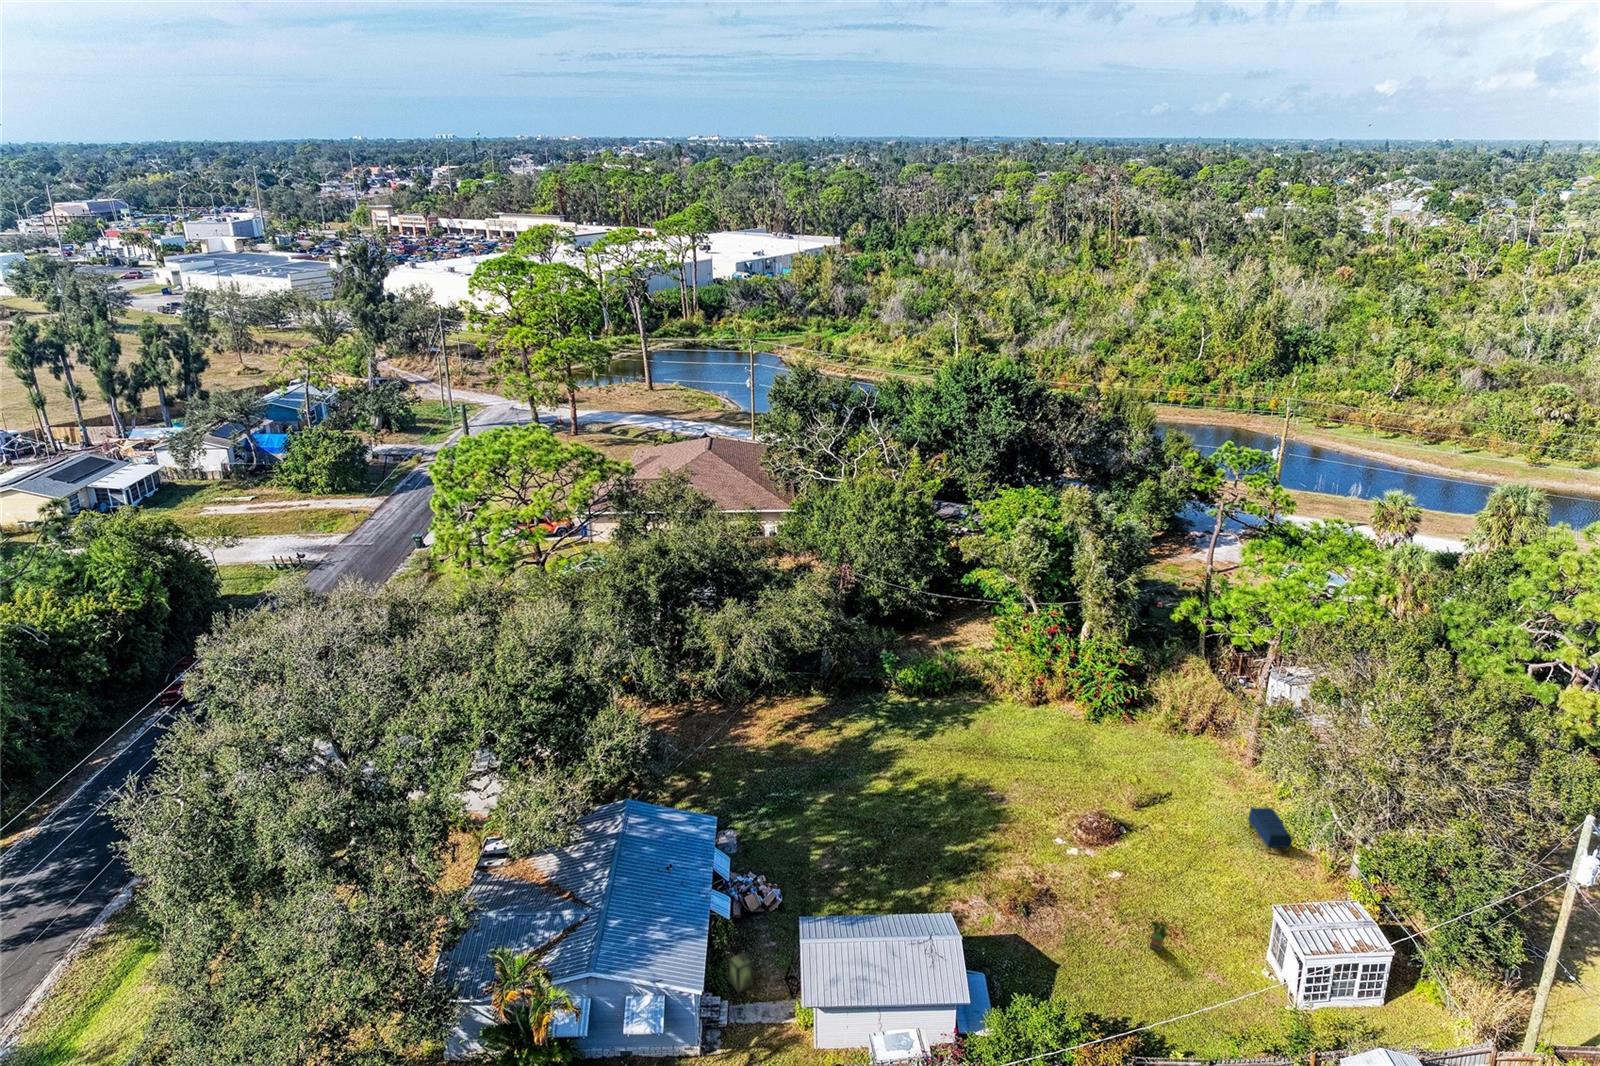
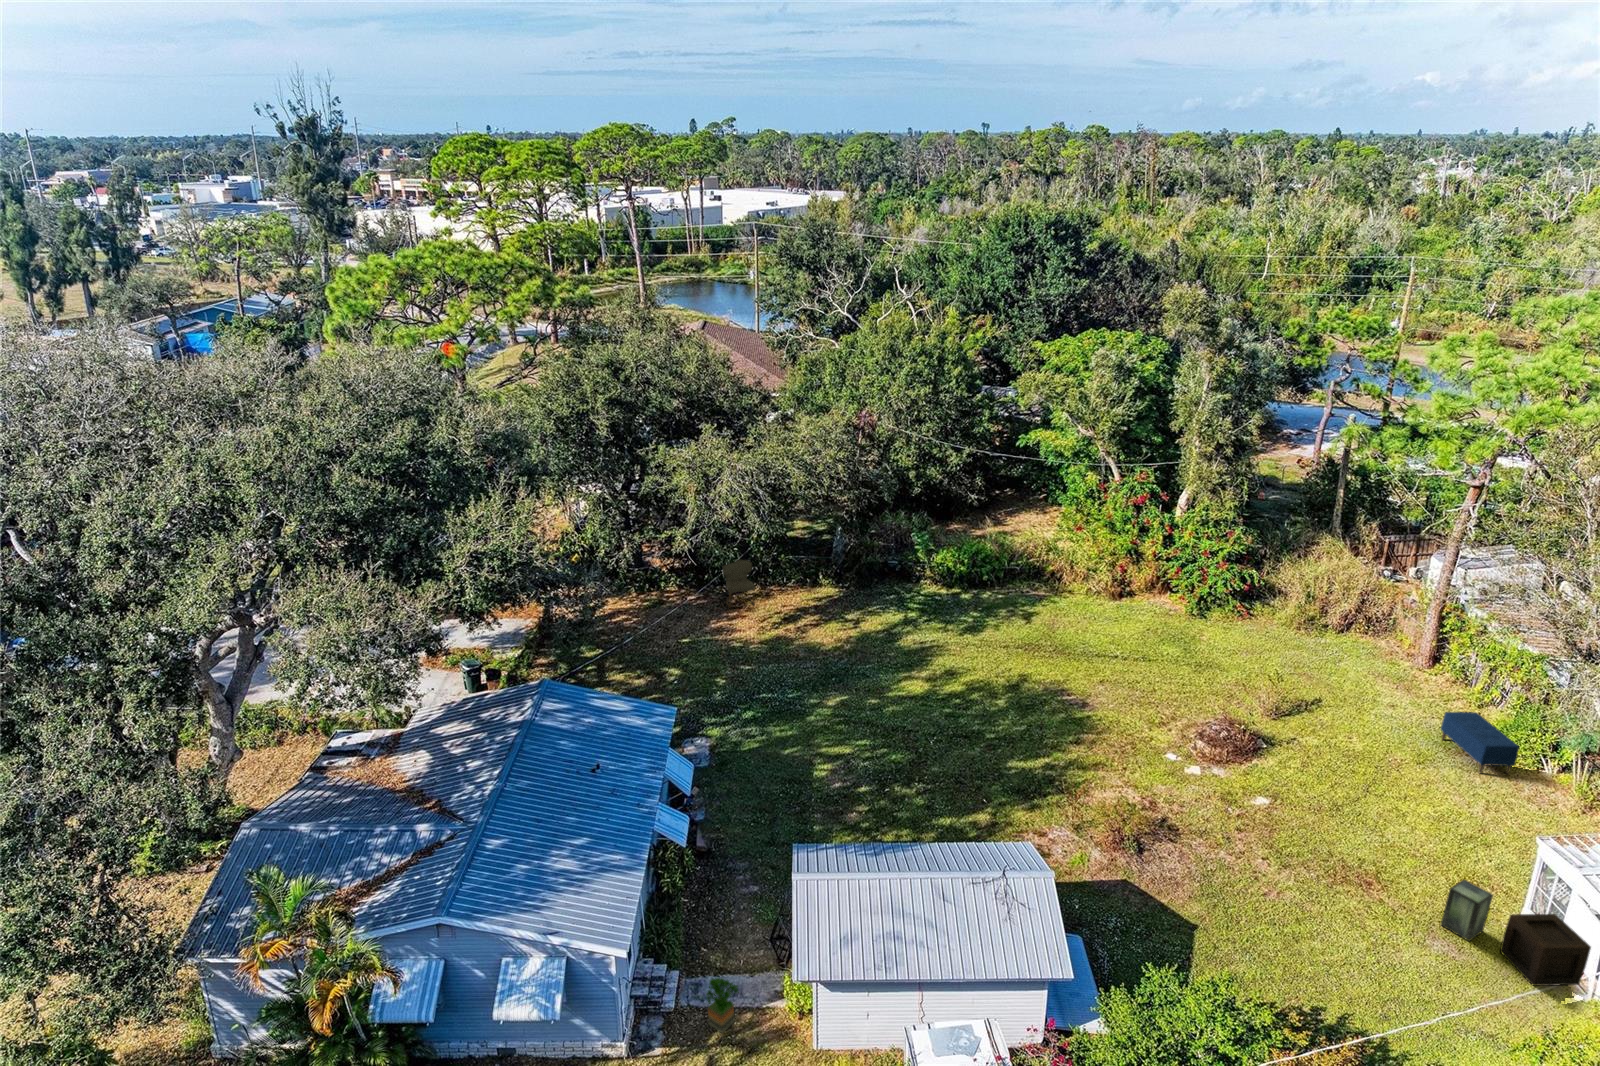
chair: none [736,679,761,718] -> present [723,560,755,607]
potted tree: present [1150,921,1169,951] -> present [706,978,738,1033]
storage box: present [729,952,753,993] -> present [1441,880,1493,941]
wooden crate: none [1246,956,1293,1002] -> present [1500,914,1591,986]

